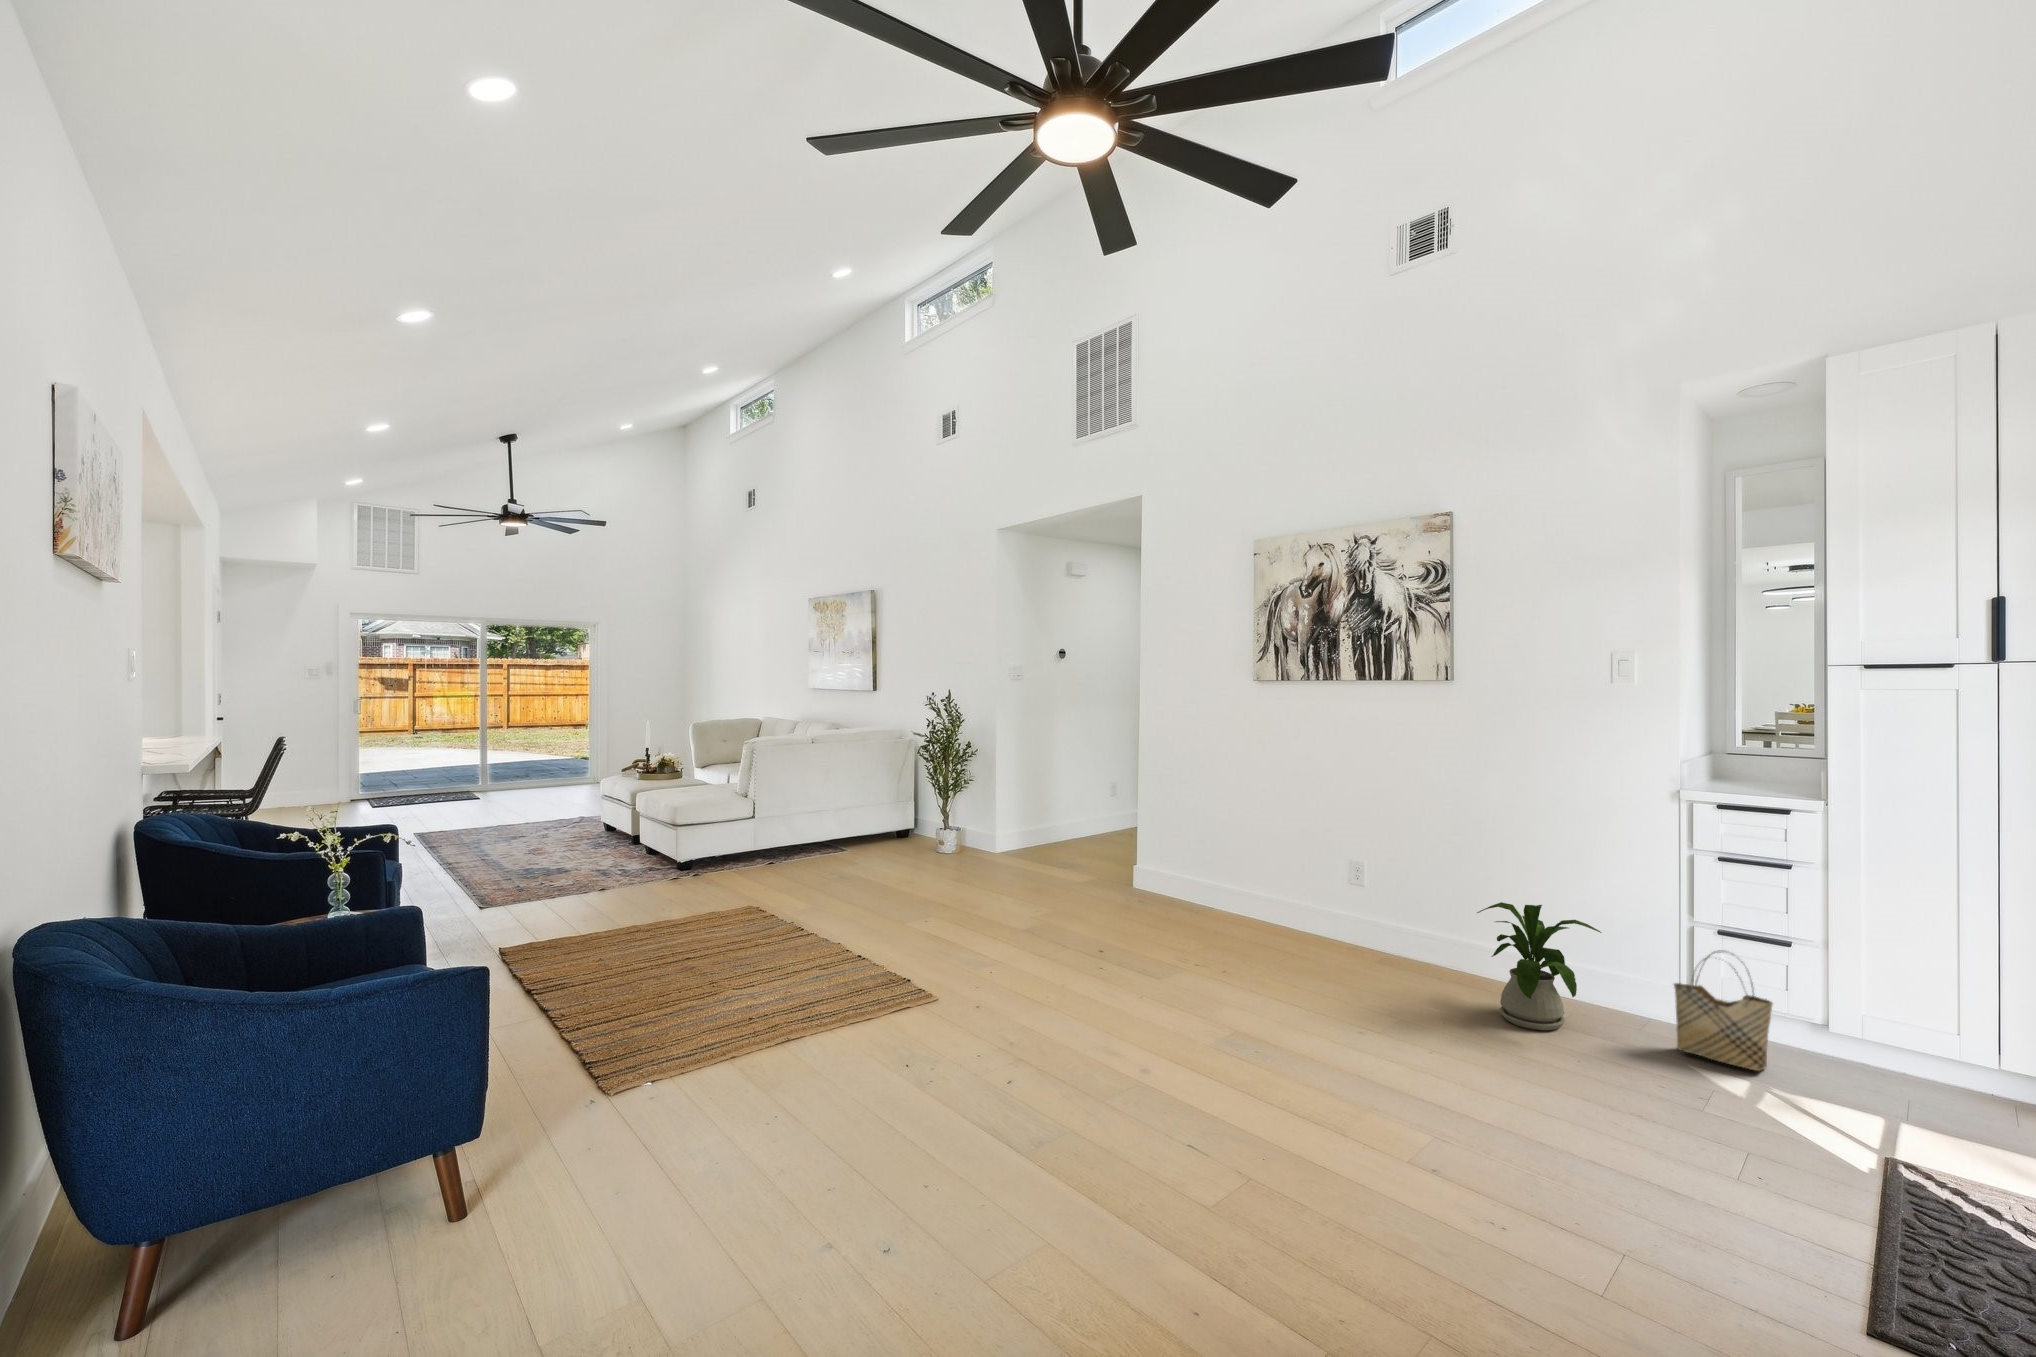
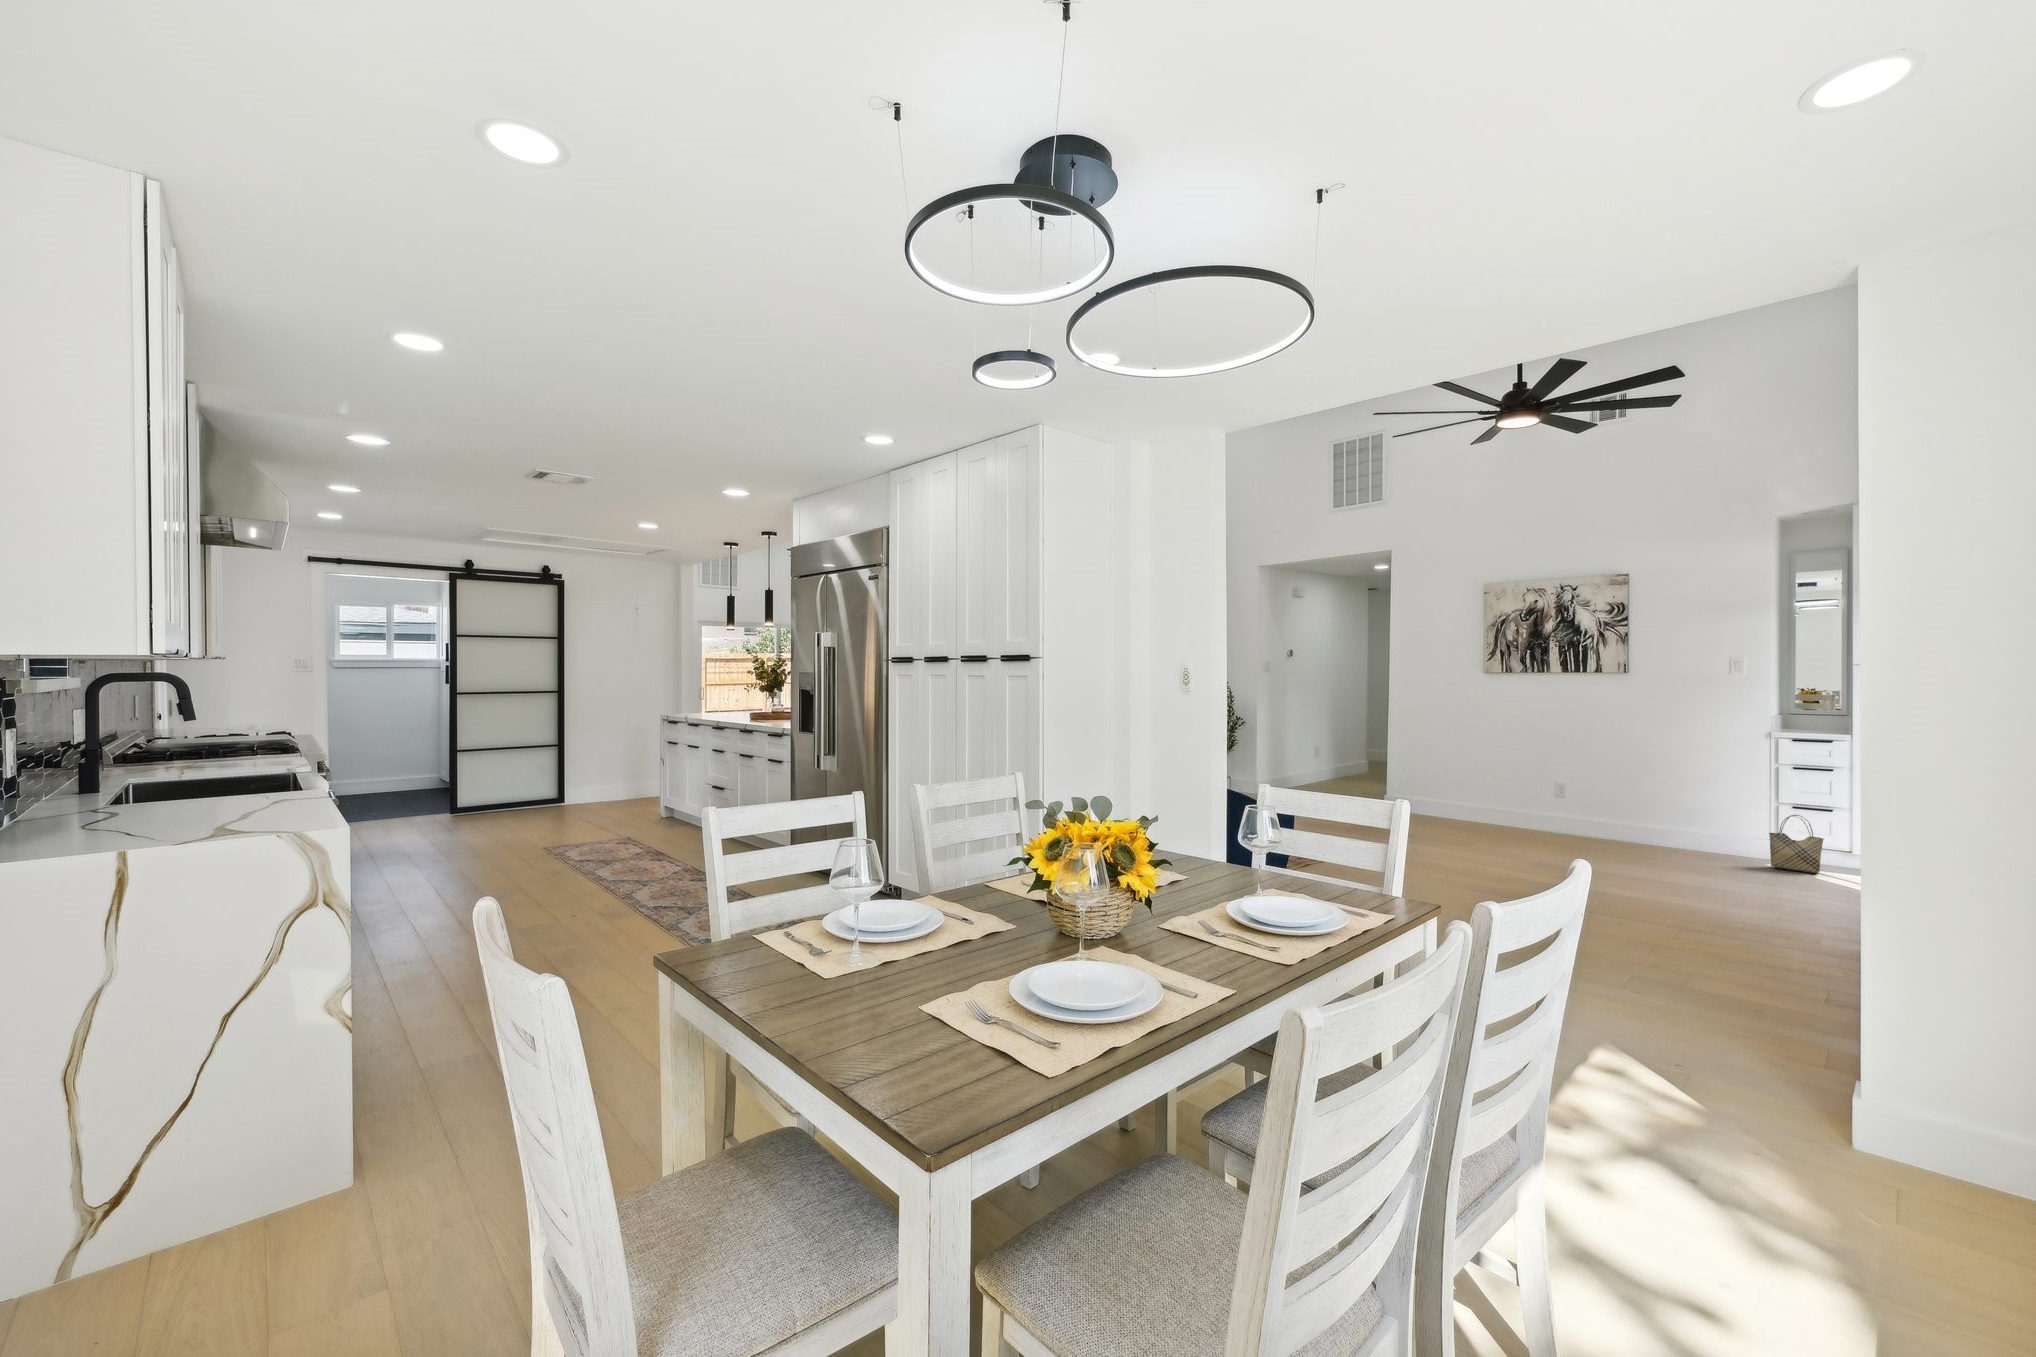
house plant: present [1477,902,1601,1030] -> none [1652,793,1730,861]

